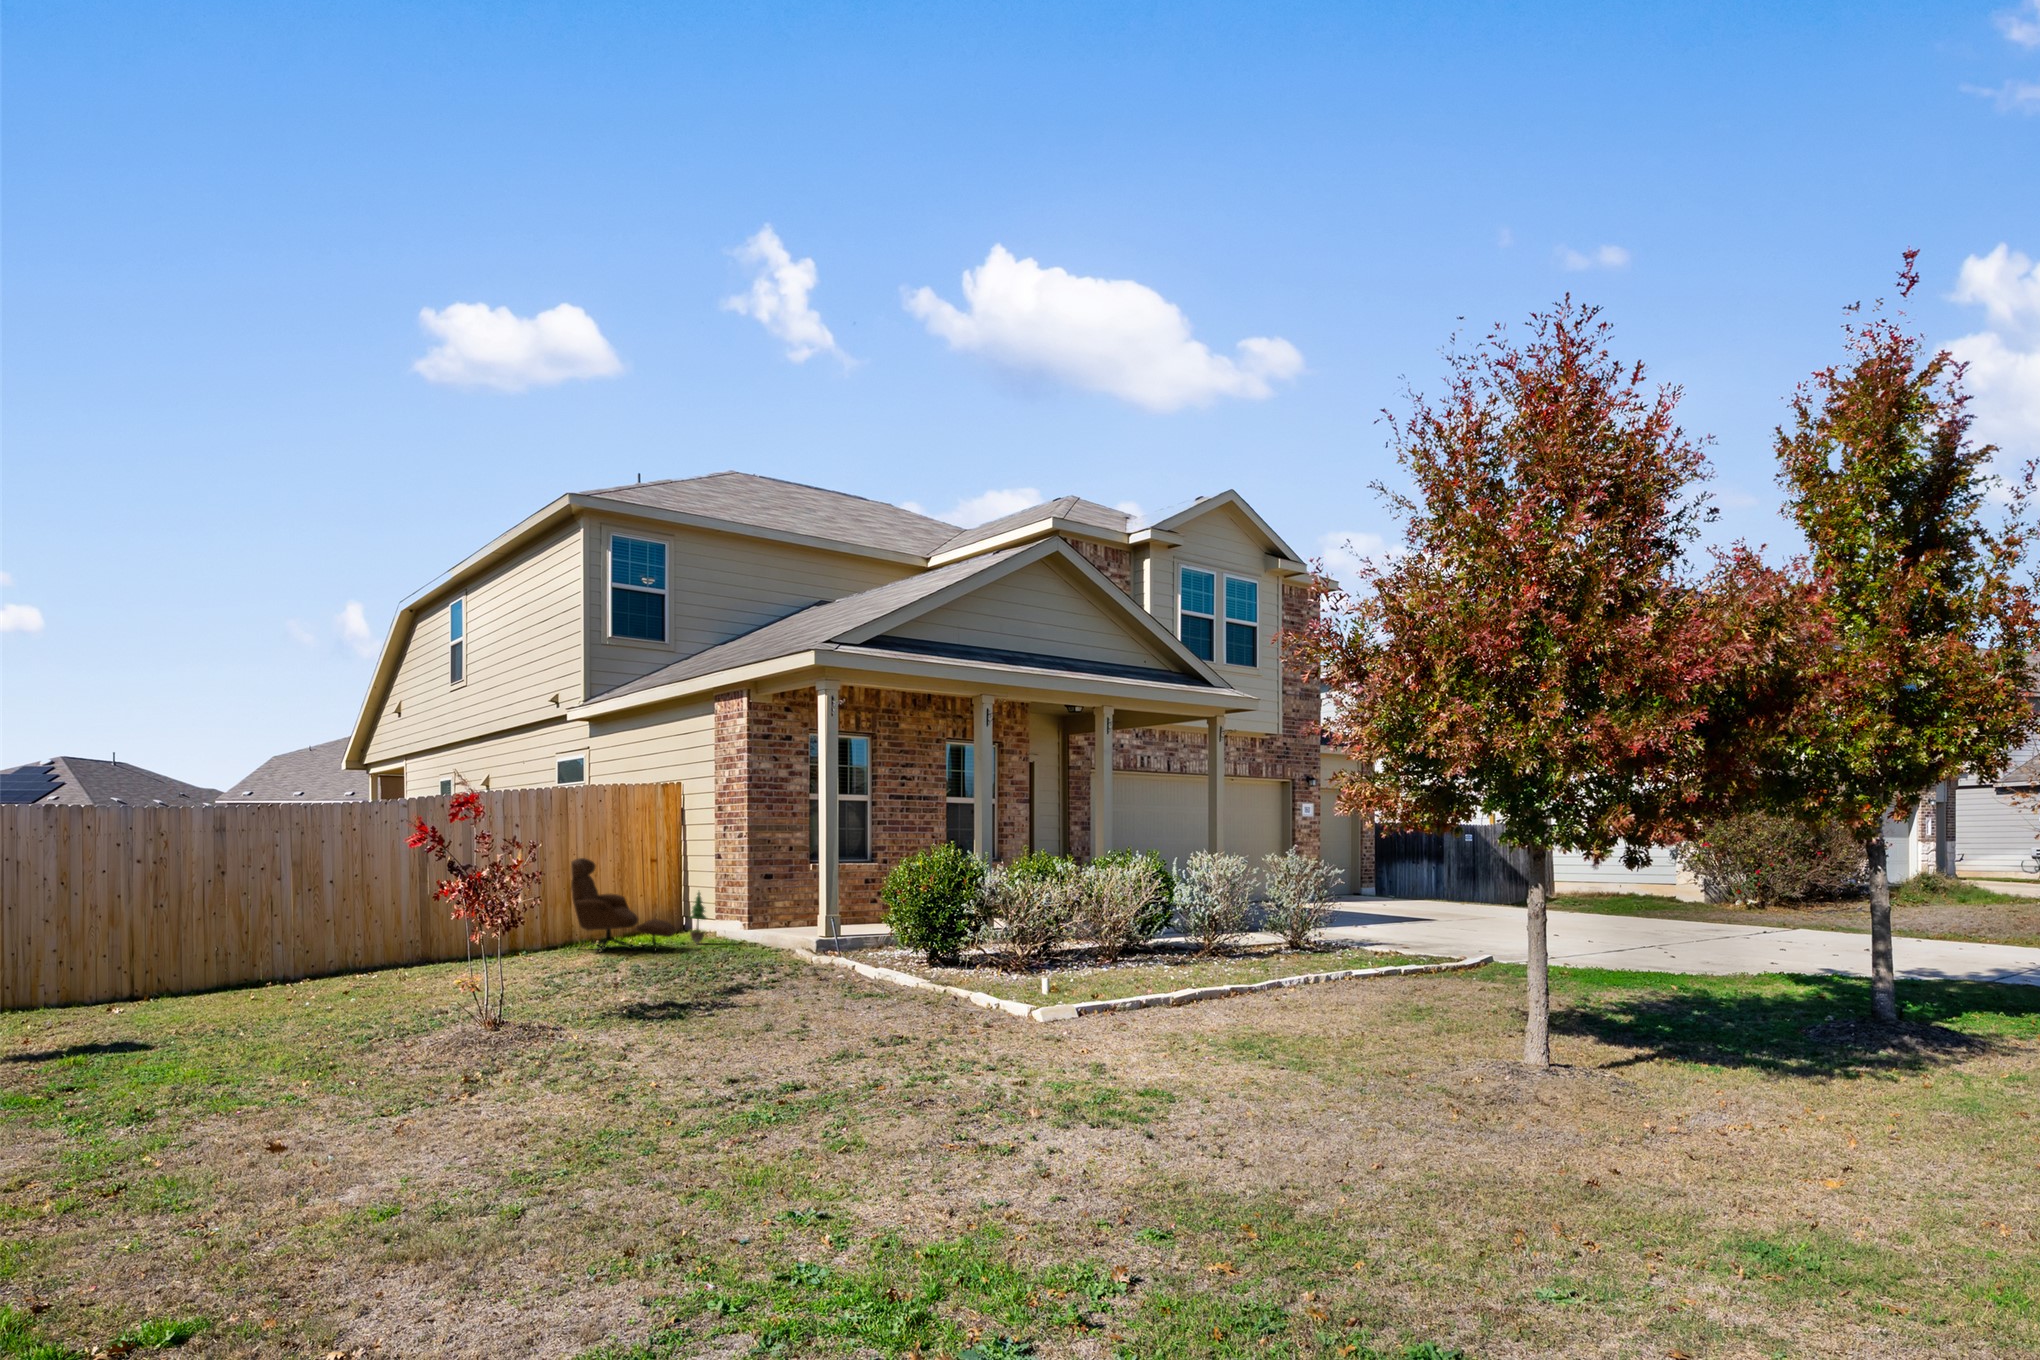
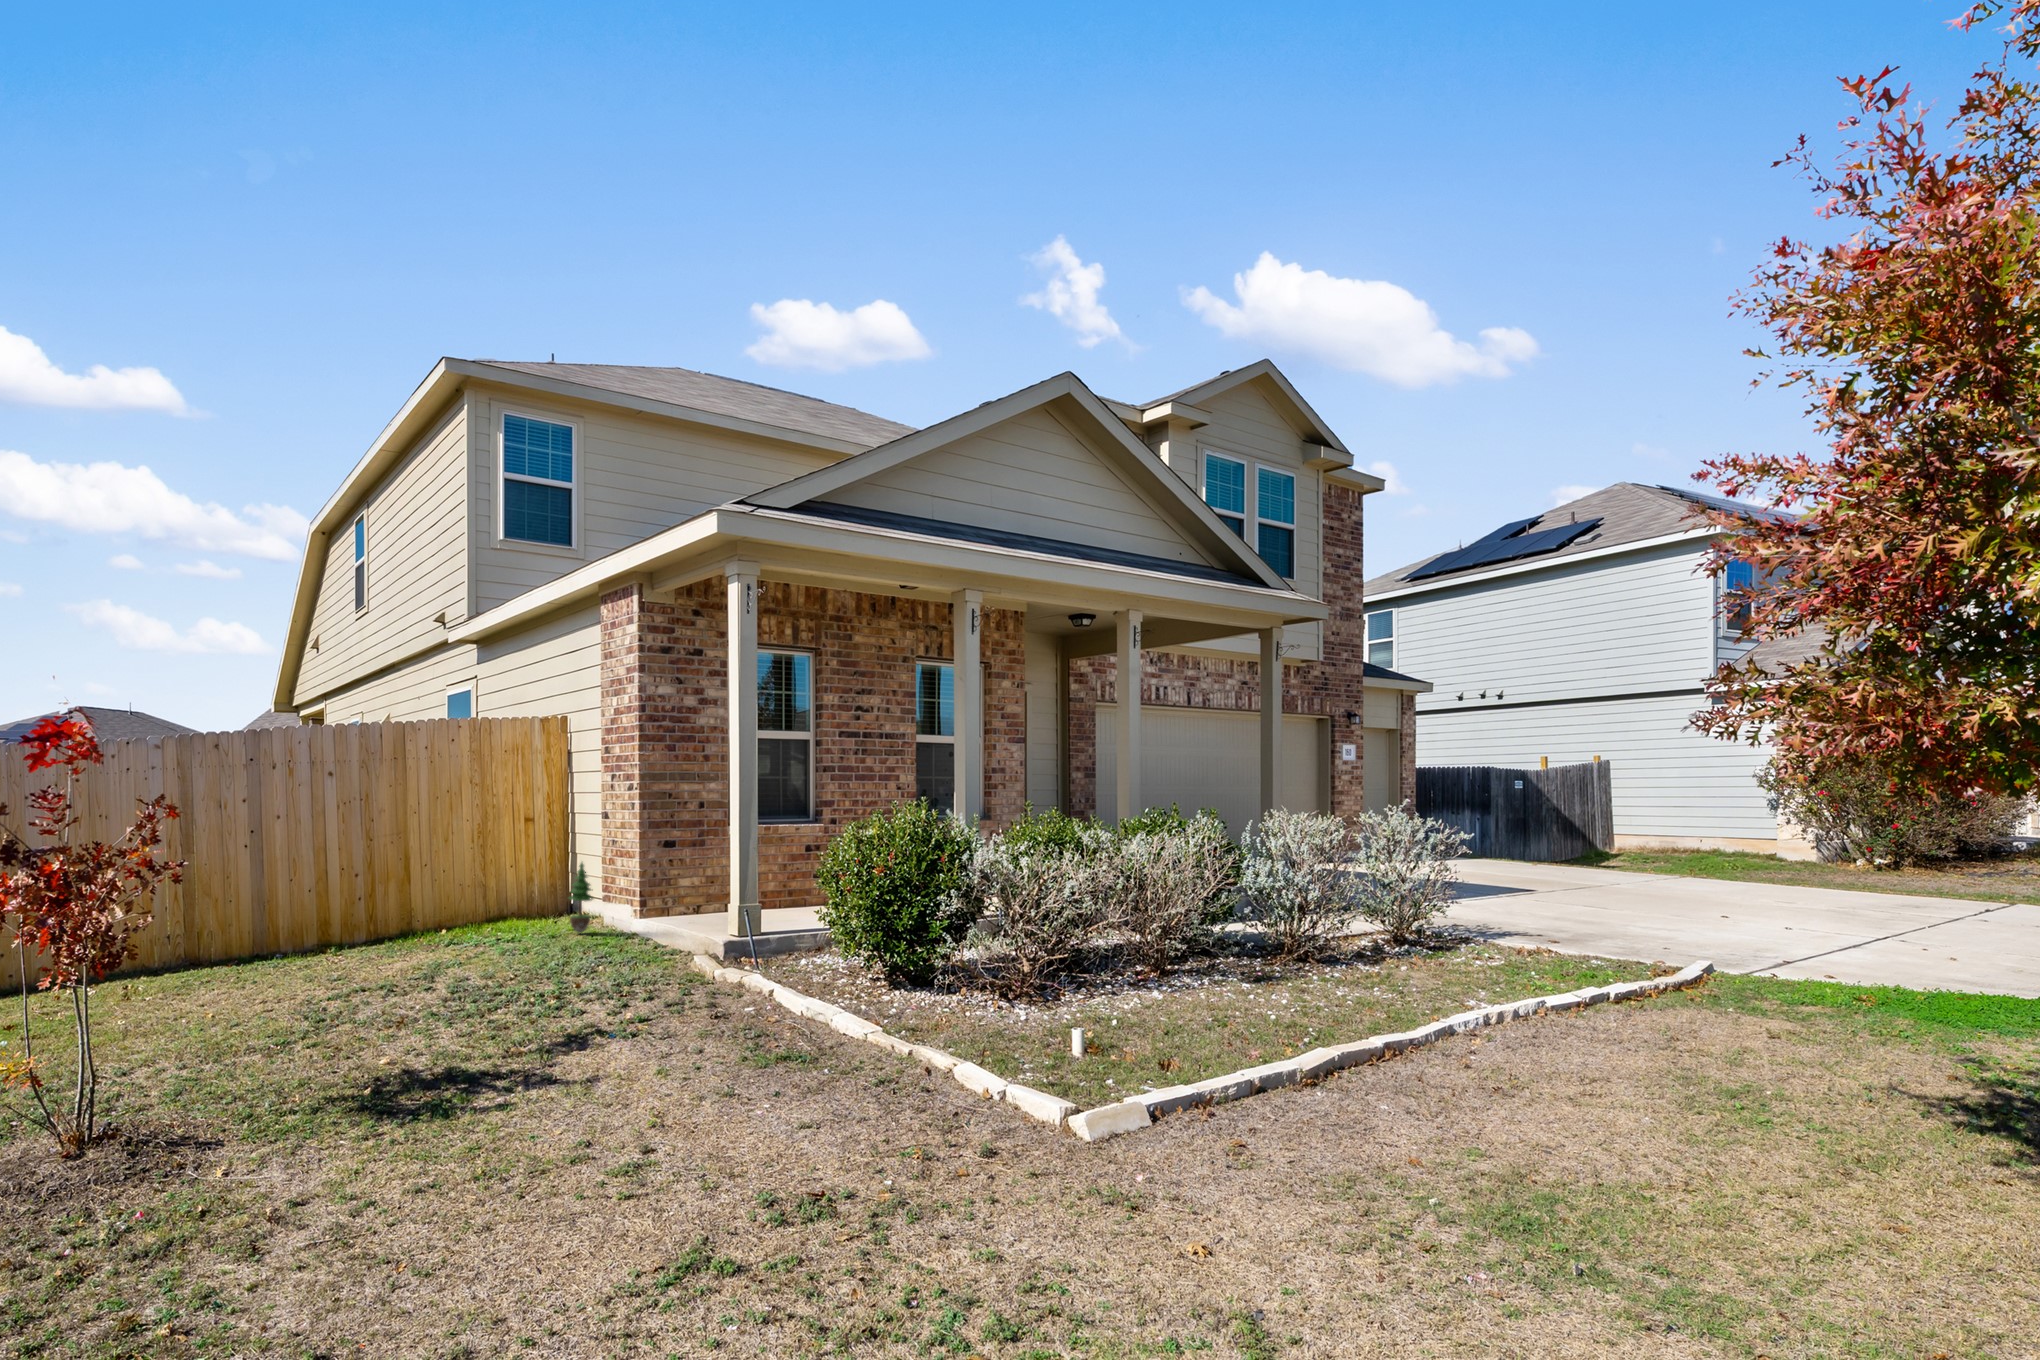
lounge chair: present [571,858,676,952] -> none [394,818,546,952]

